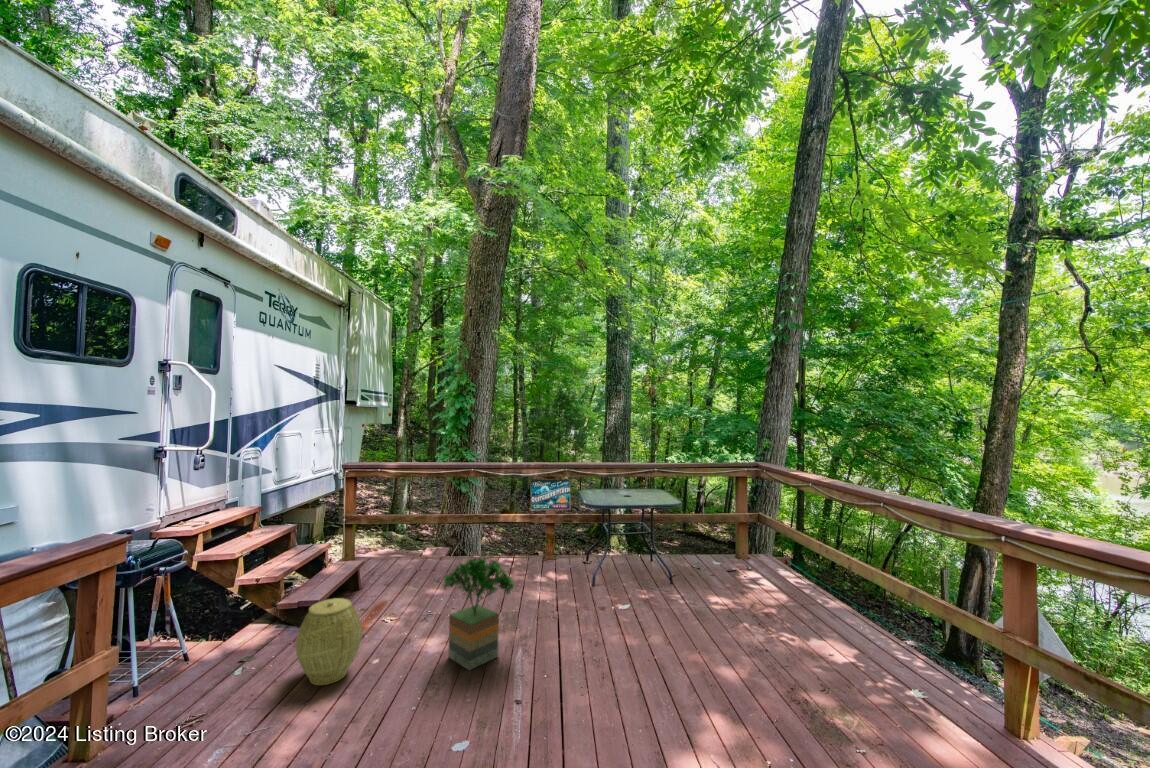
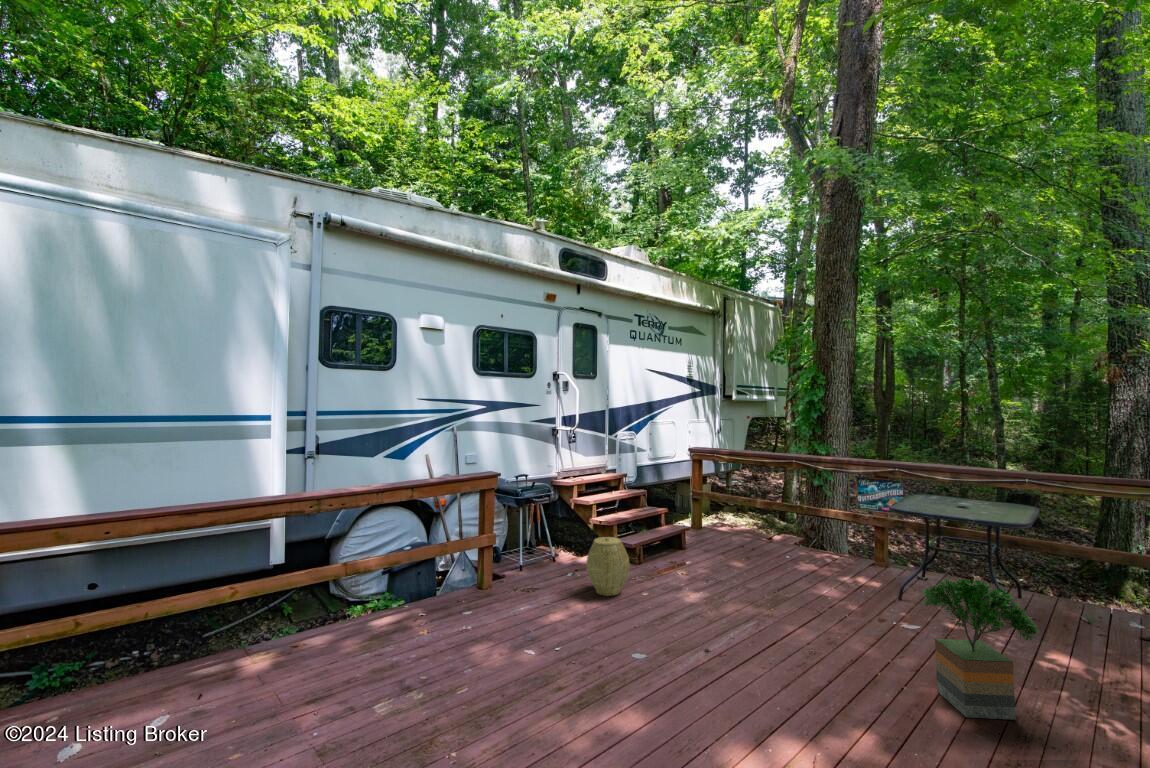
potted tree: present [443,558,514,670] -> present [923,578,1039,720]

